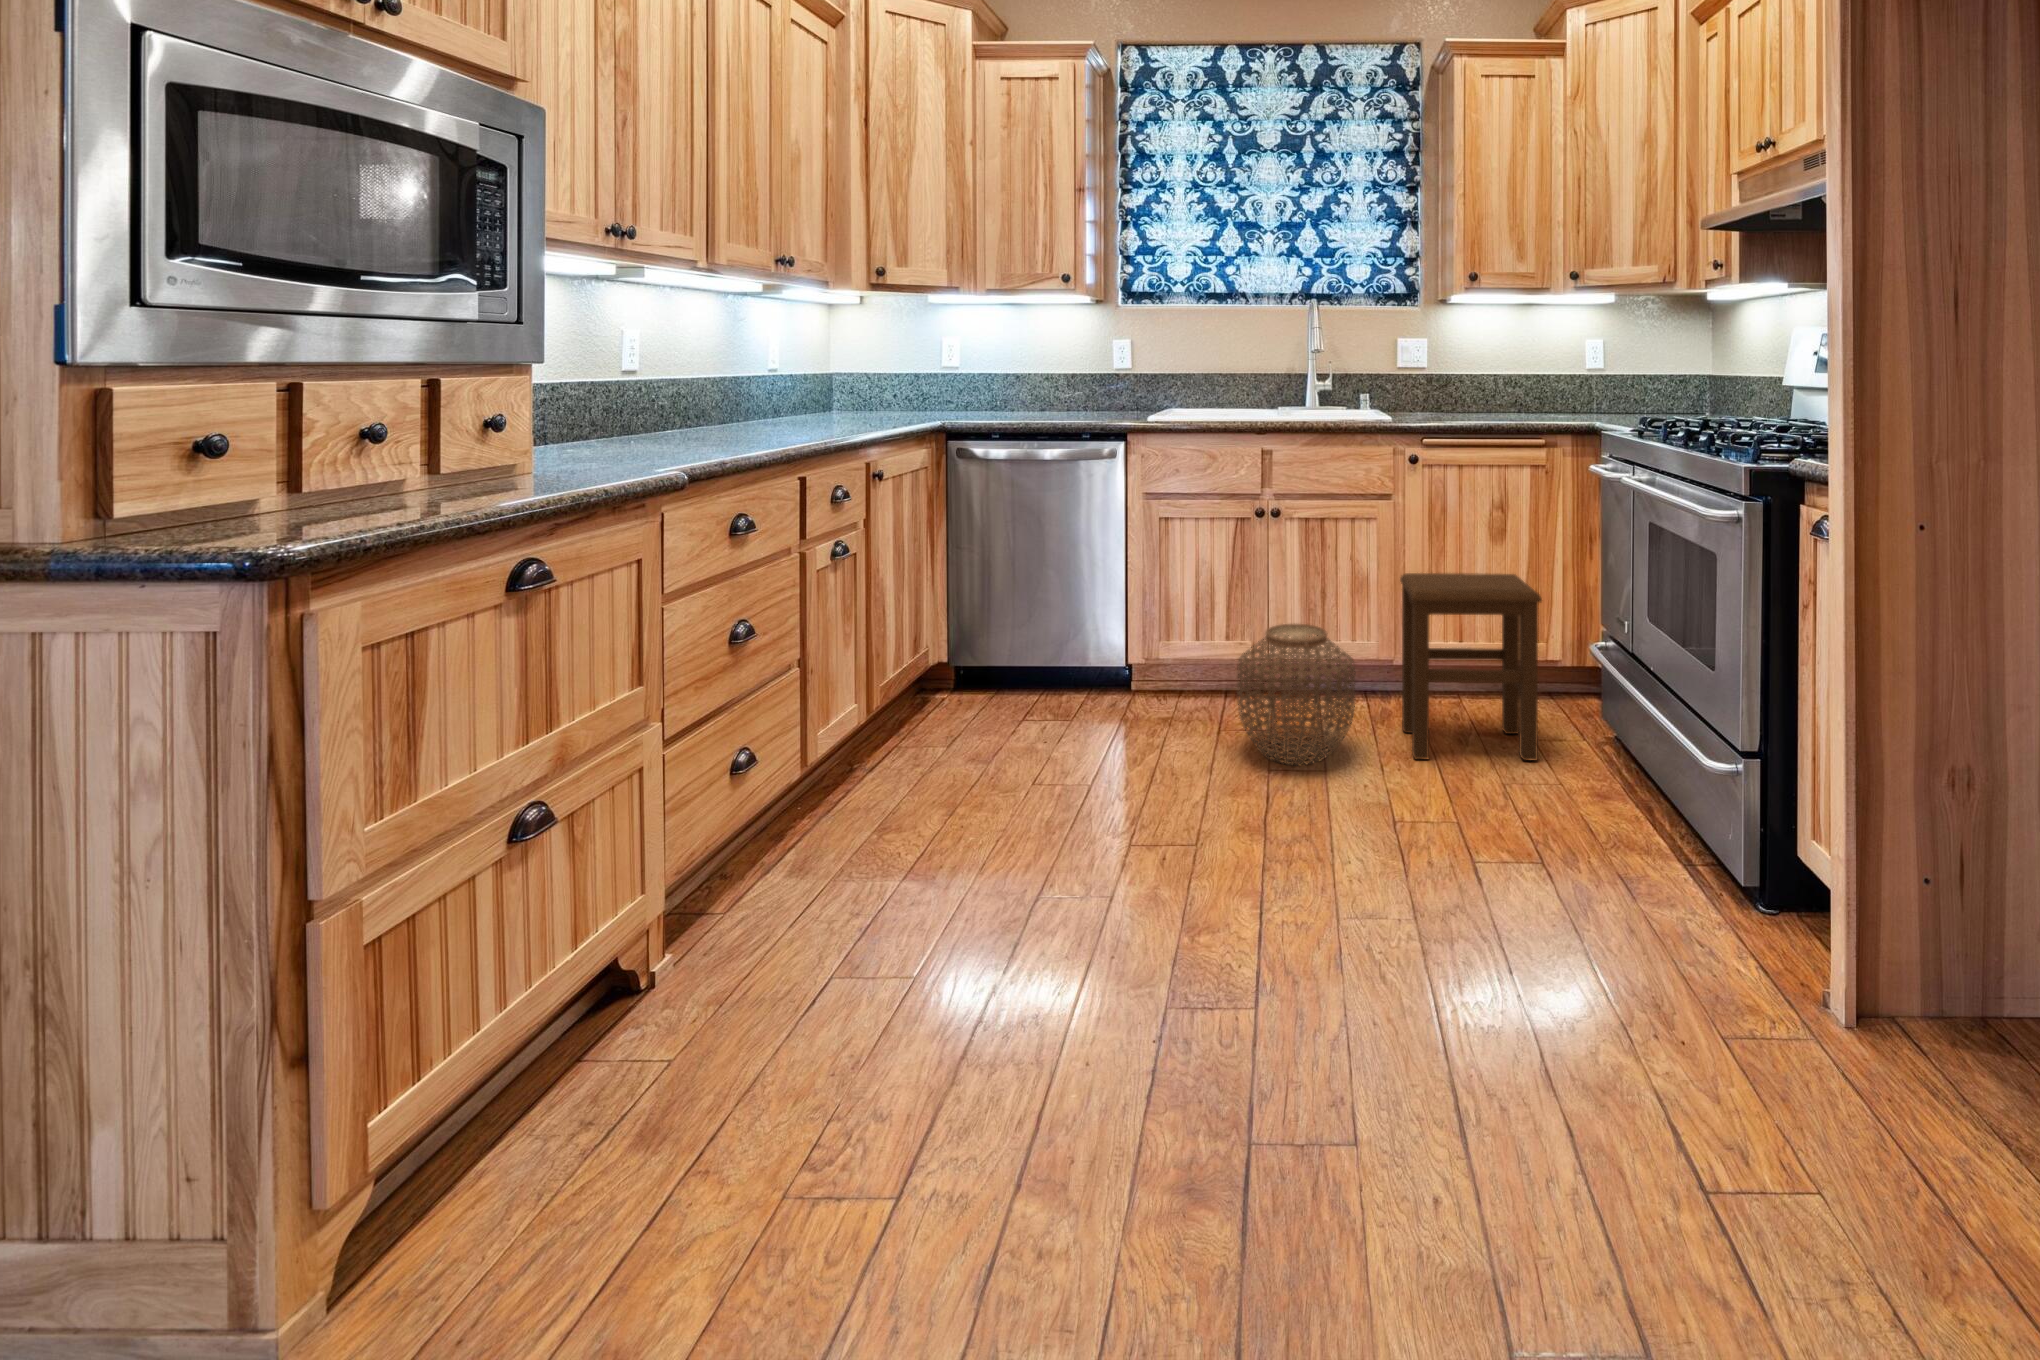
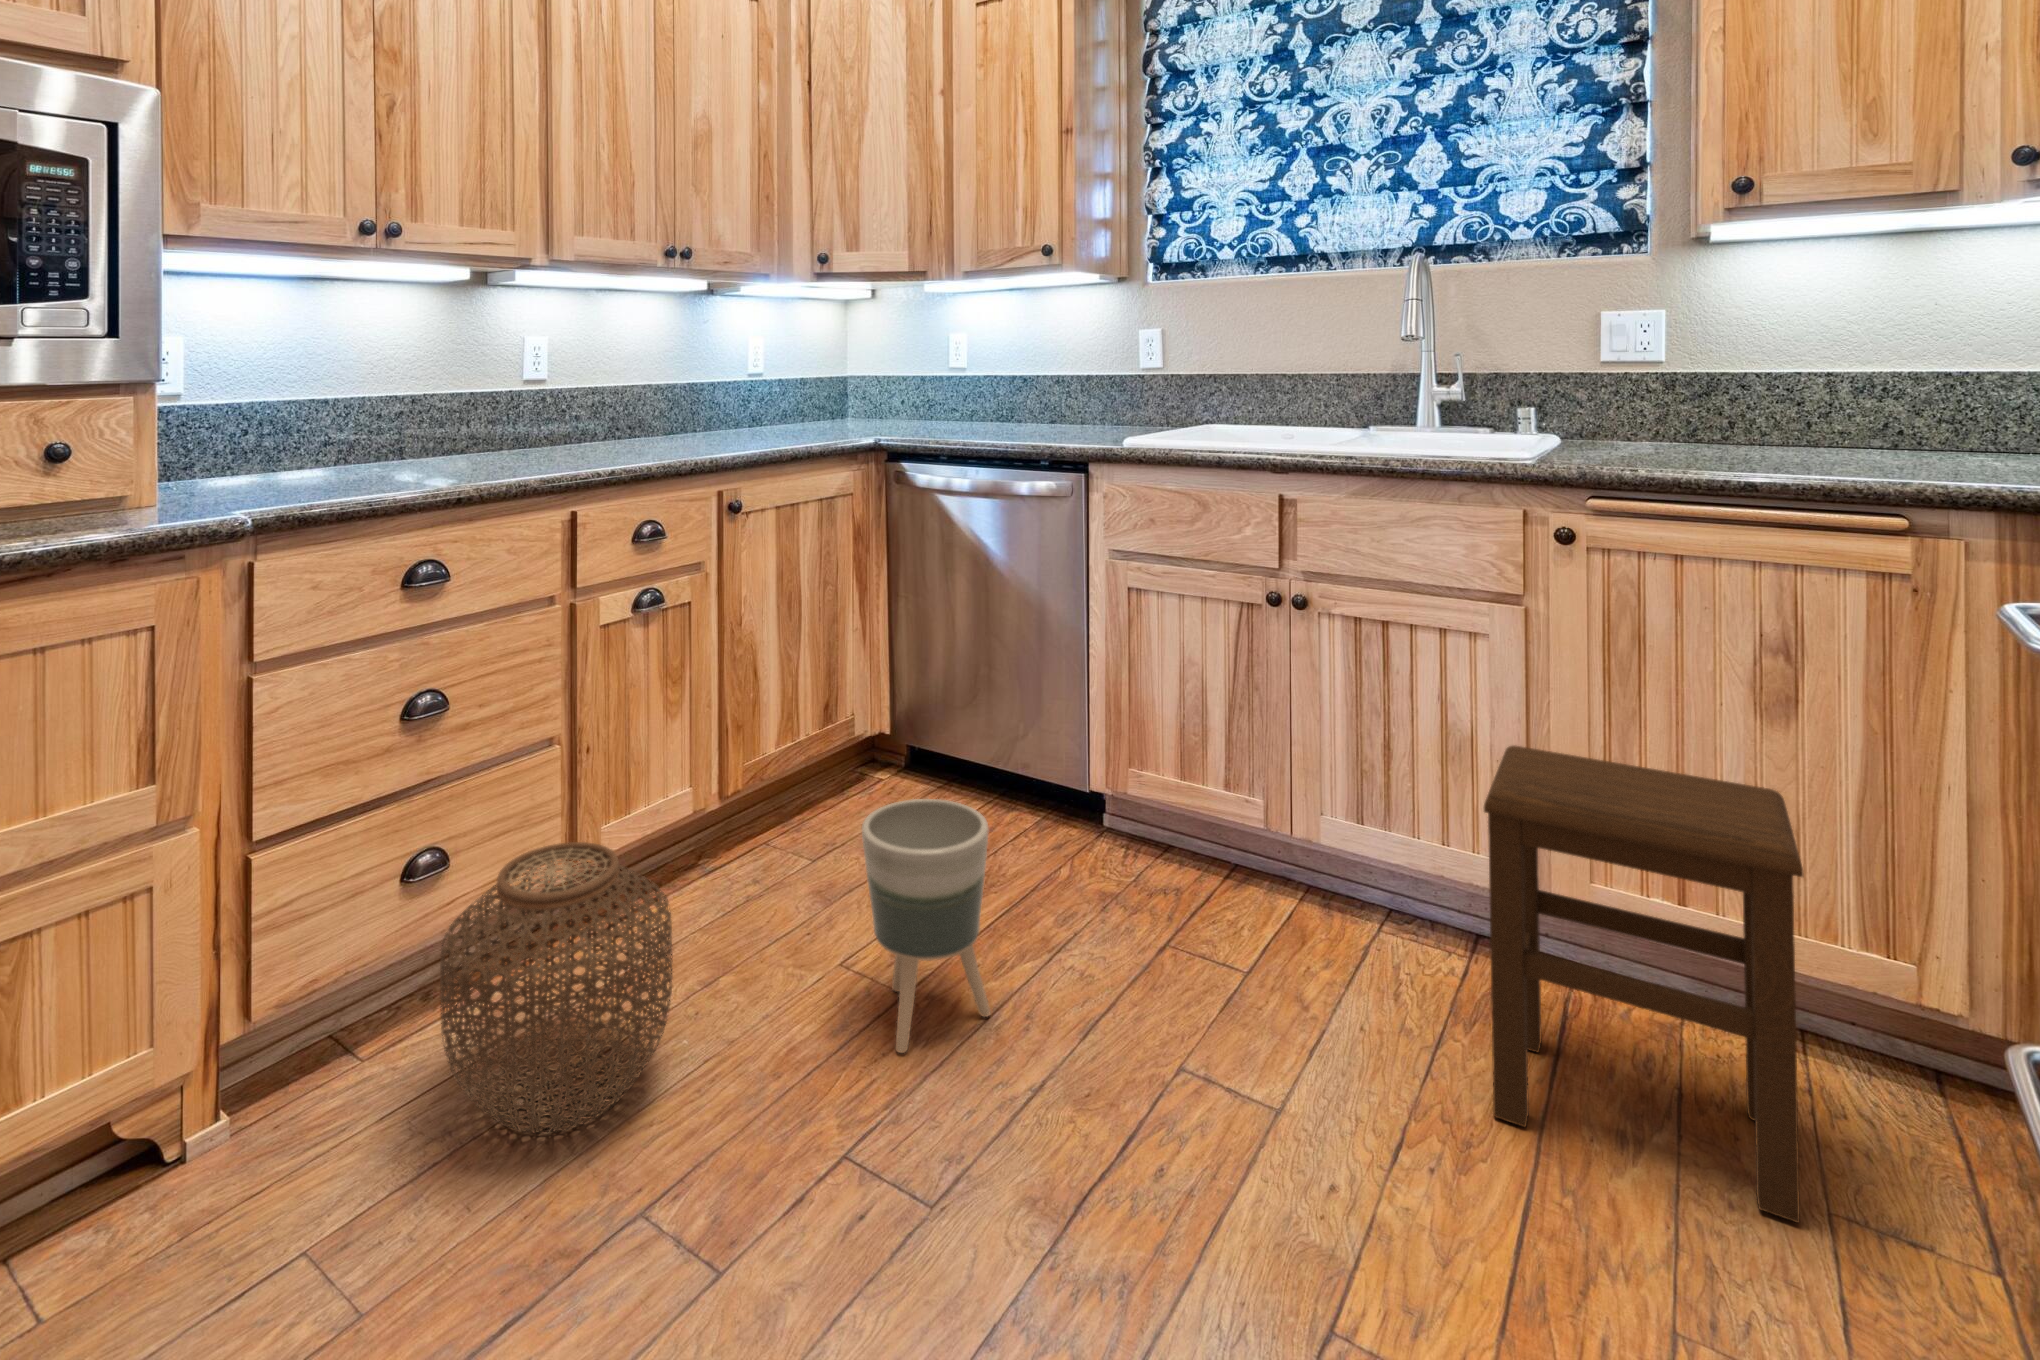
woven basket: present [1238,624,1356,765] -> present [440,842,672,1133]
planter: none [1069,657,1154,814] -> present [862,799,990,1053]

